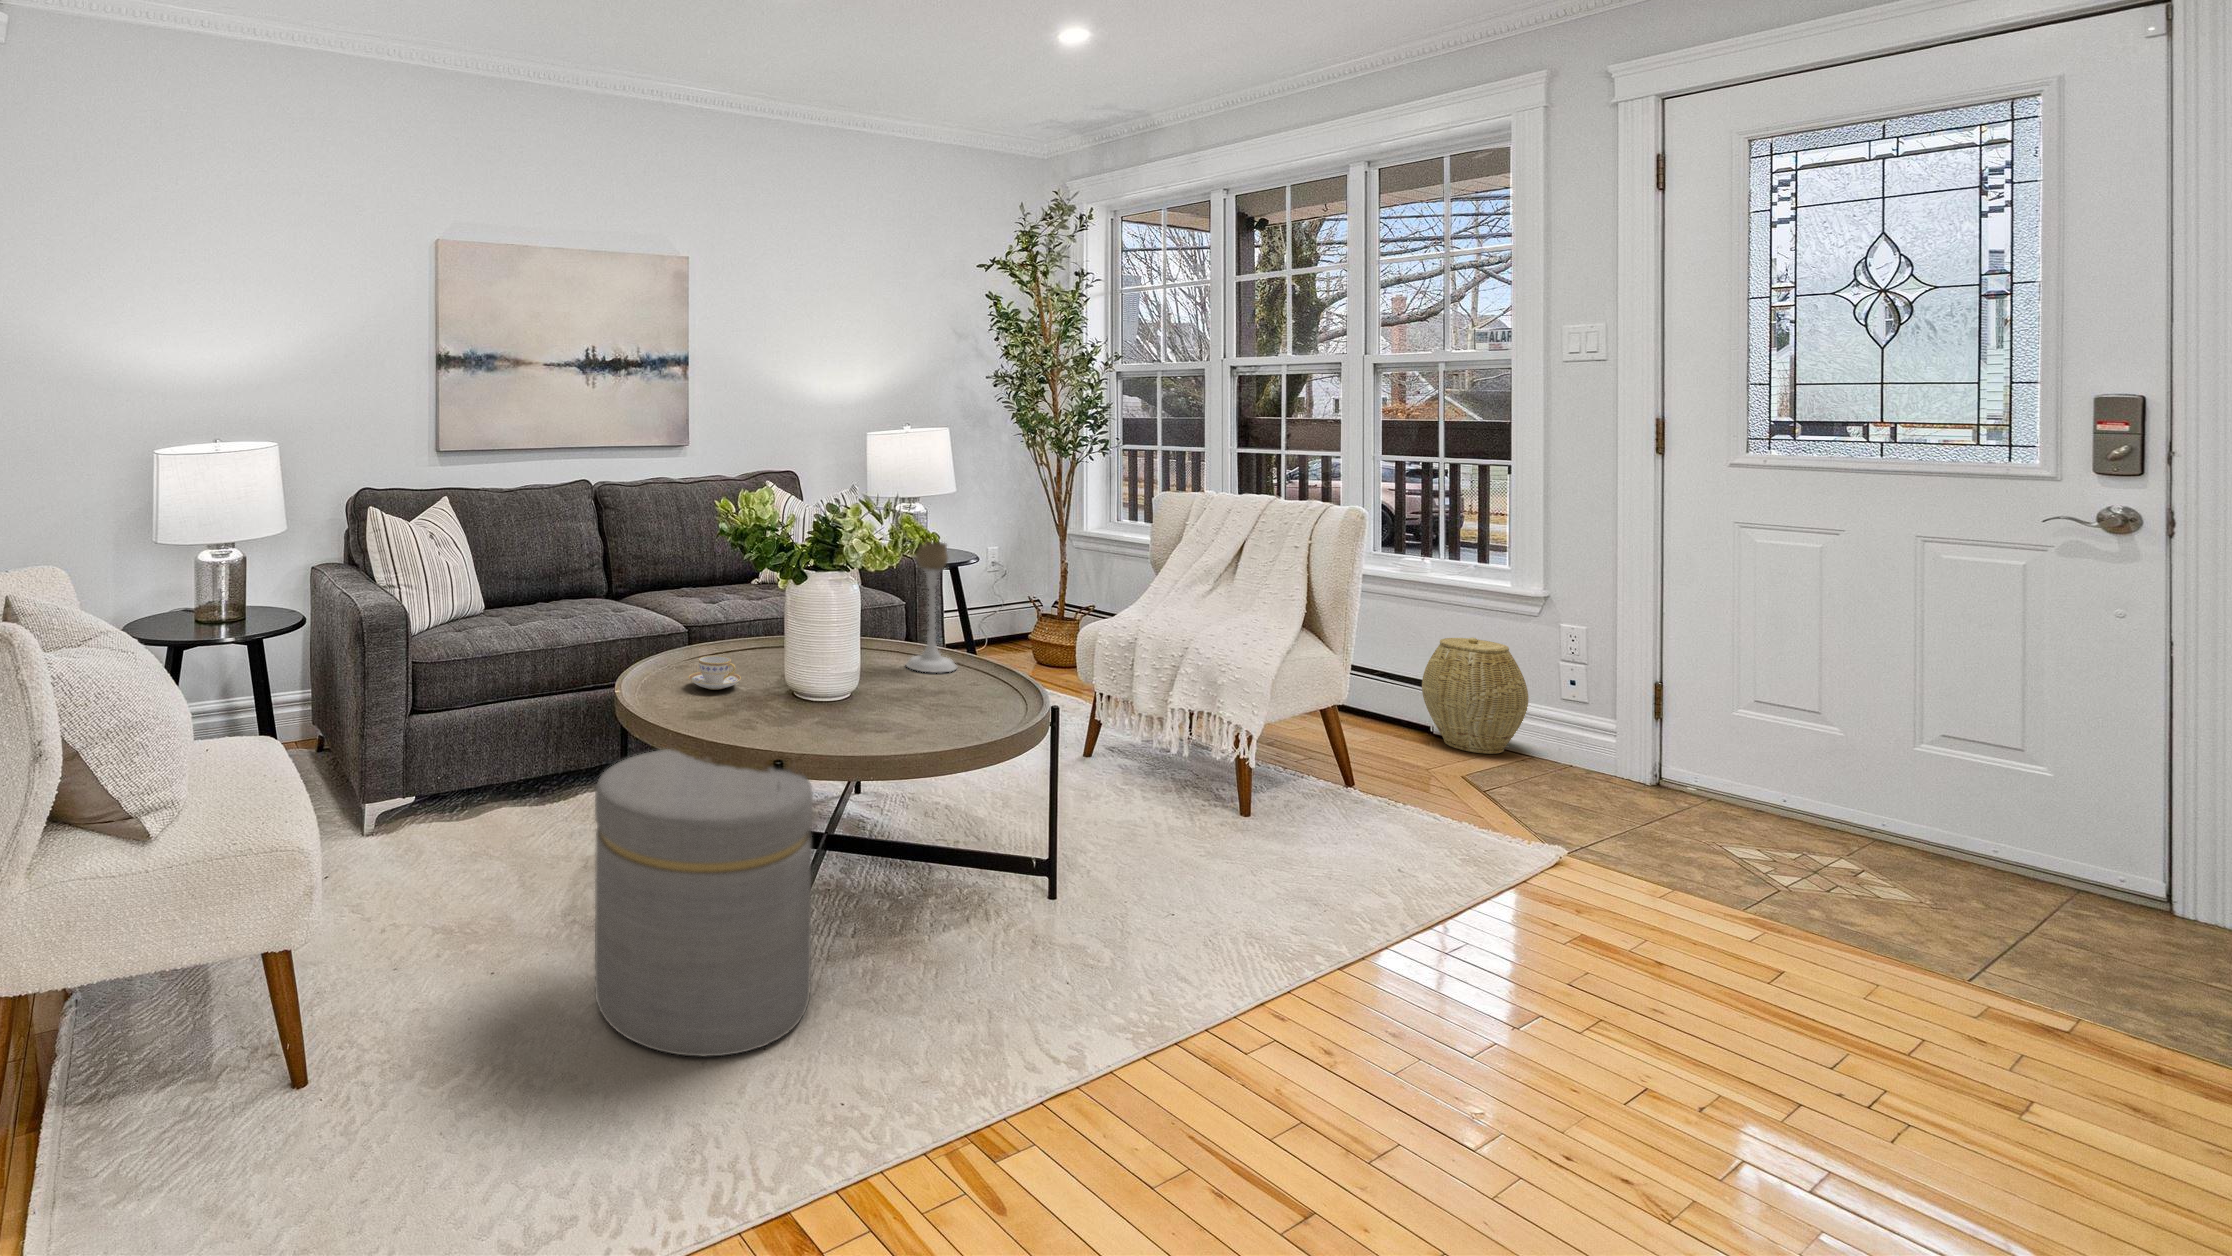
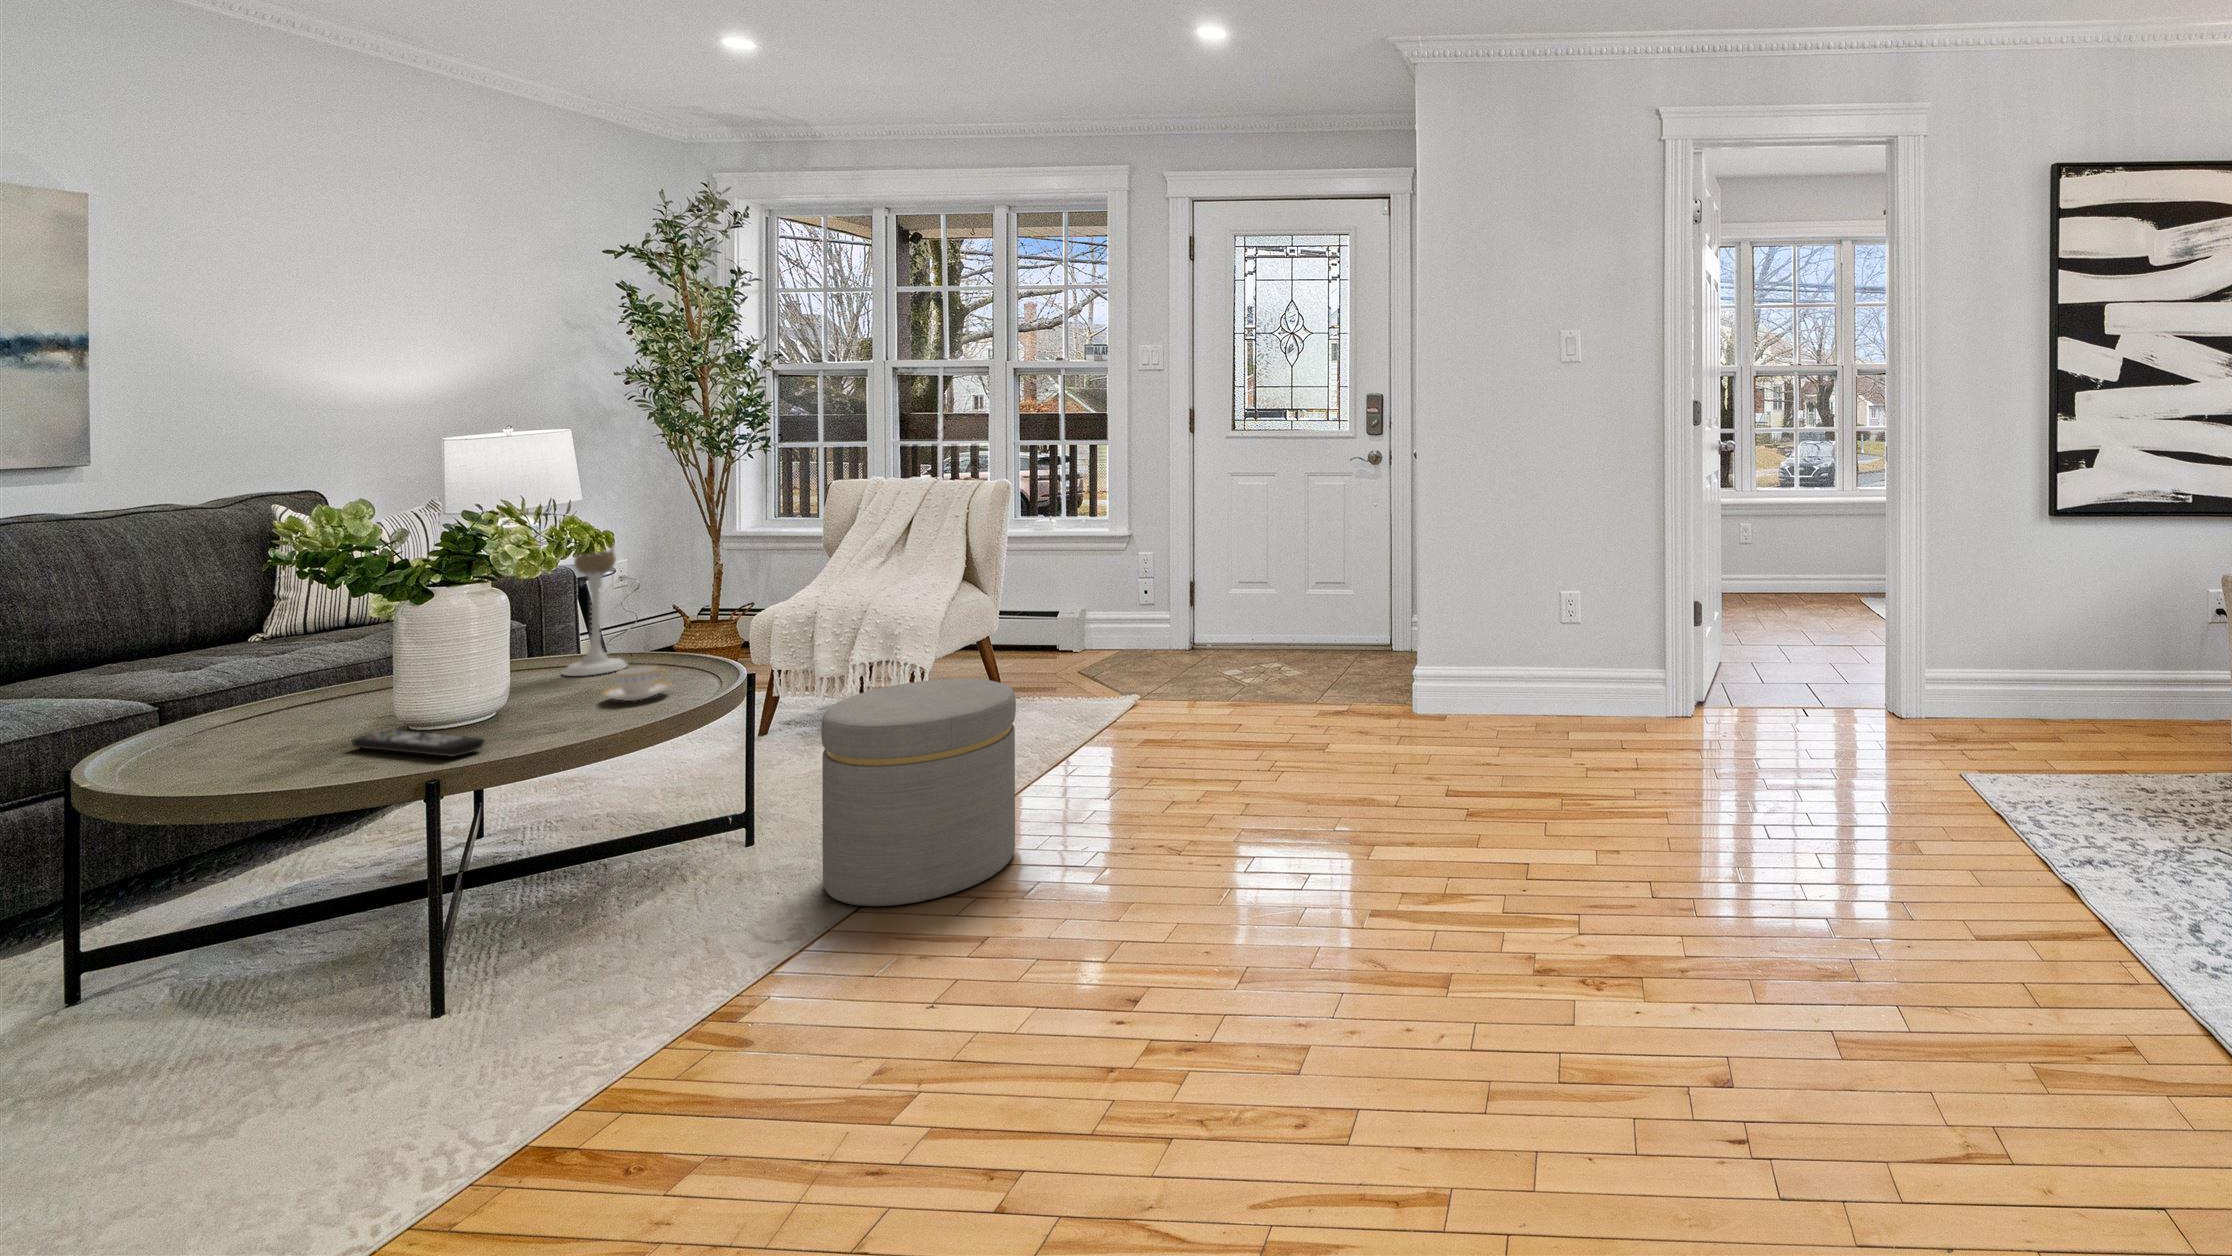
woven basket: present [1422,637,1528,754] -> none [1050,572,1120,656]
teacup: present [688,656,741,690] -> present [603,666,670,701]
remote control: none [747,695,824,738] -> present [352,730,484,757]
ottoman: present [595,749,813,1057] -> present [821,679,1016,906]

